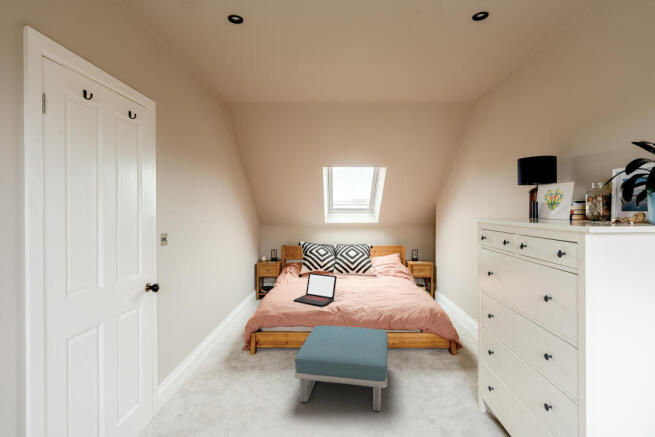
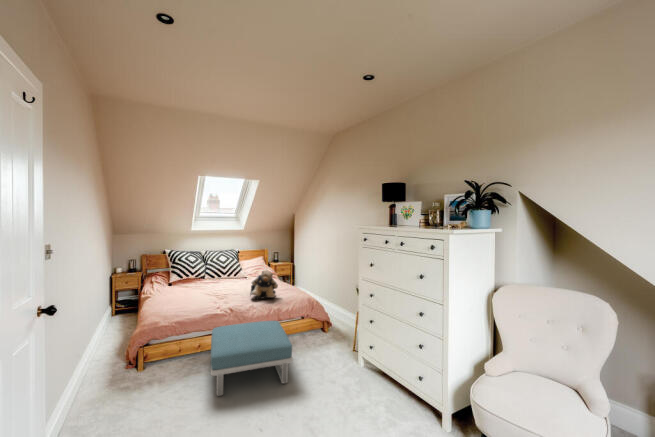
teddy bear: none [364,269,396,302] -> present [250,270,278,299]
laptop: present [294,273,337,306] -> none [182,280,225,309]

